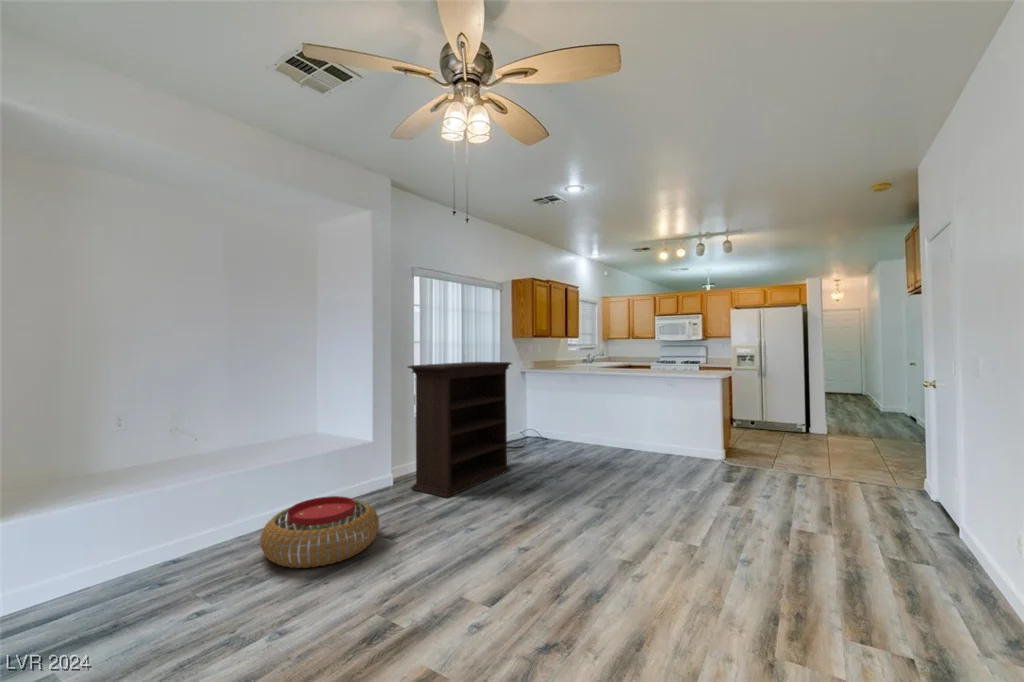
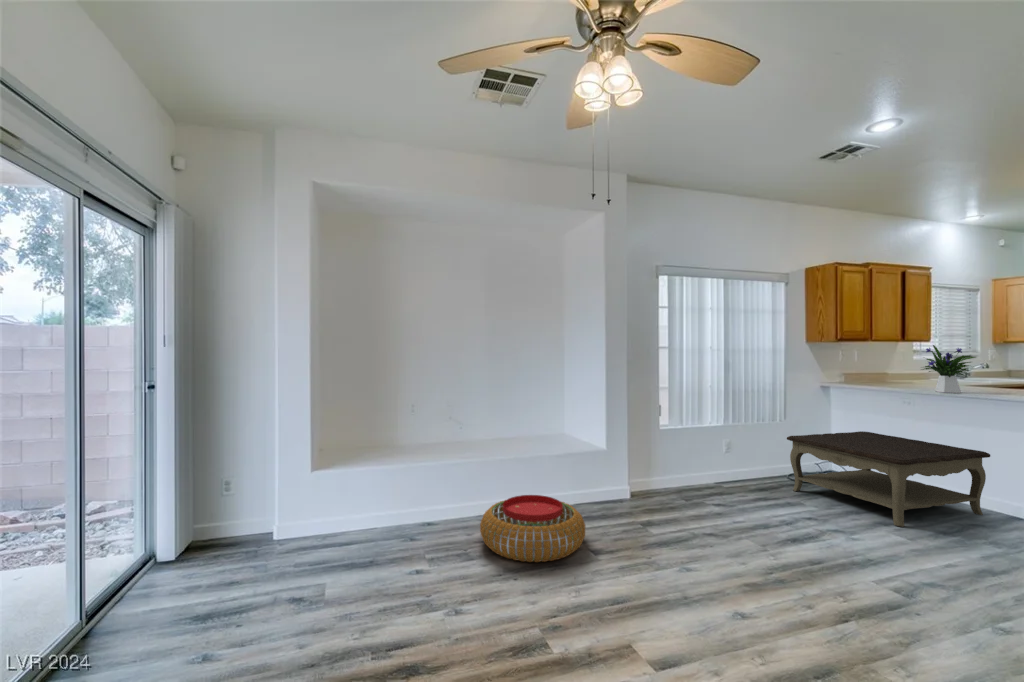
flower arrangement: none [579,340,609,372] -> present [923,345,975,393]
bookshelf: present [408,362,512,497] -> none [641,370,785,526]
coffee table: none [506,403,616,464] -> present [787,431,990,527]

